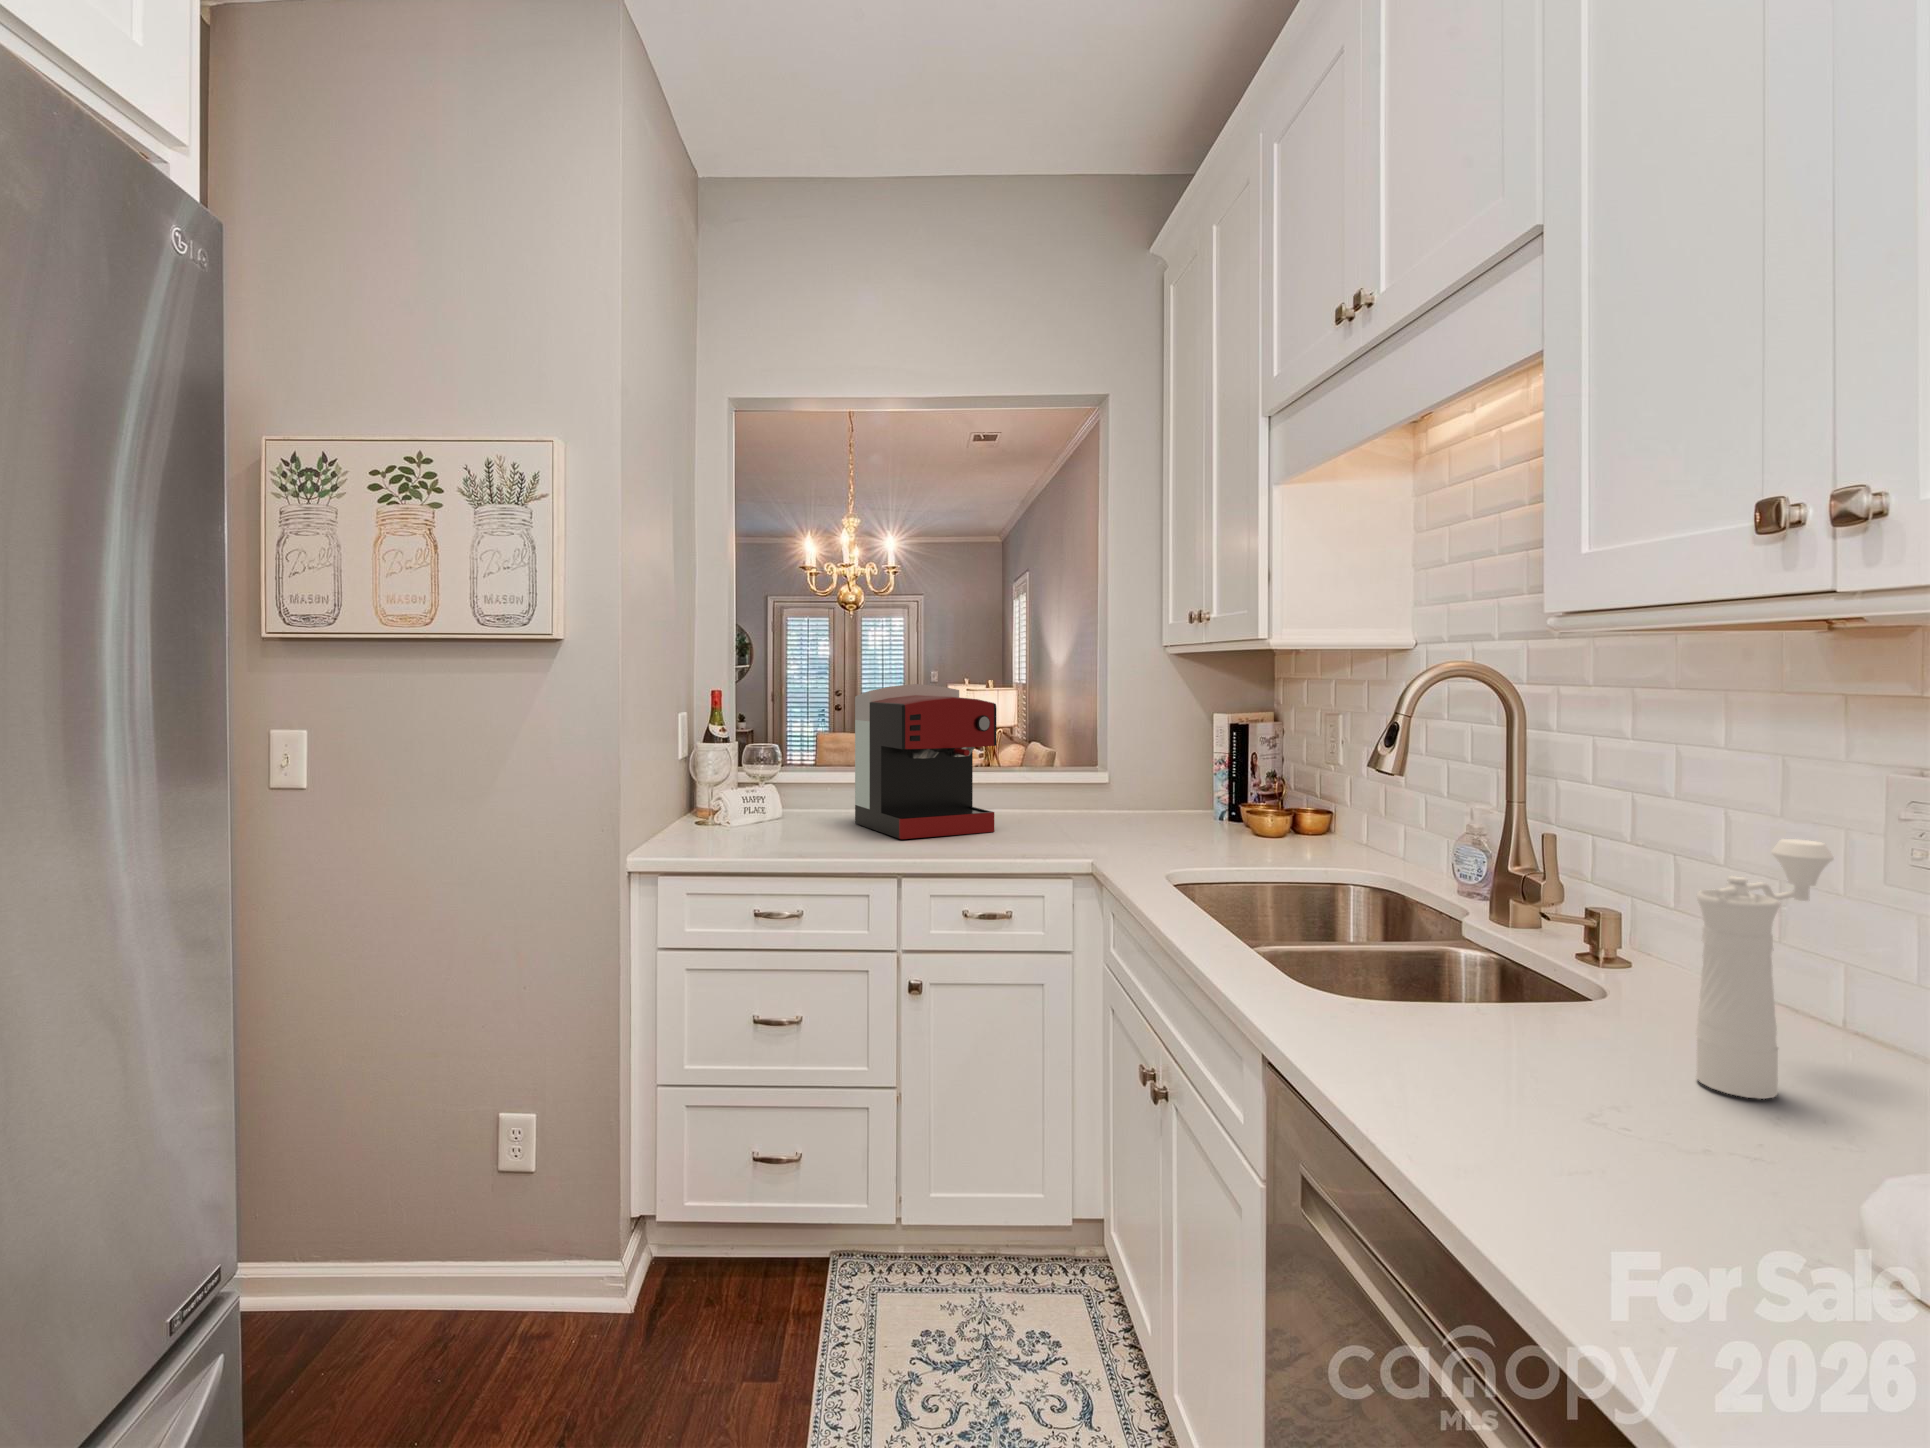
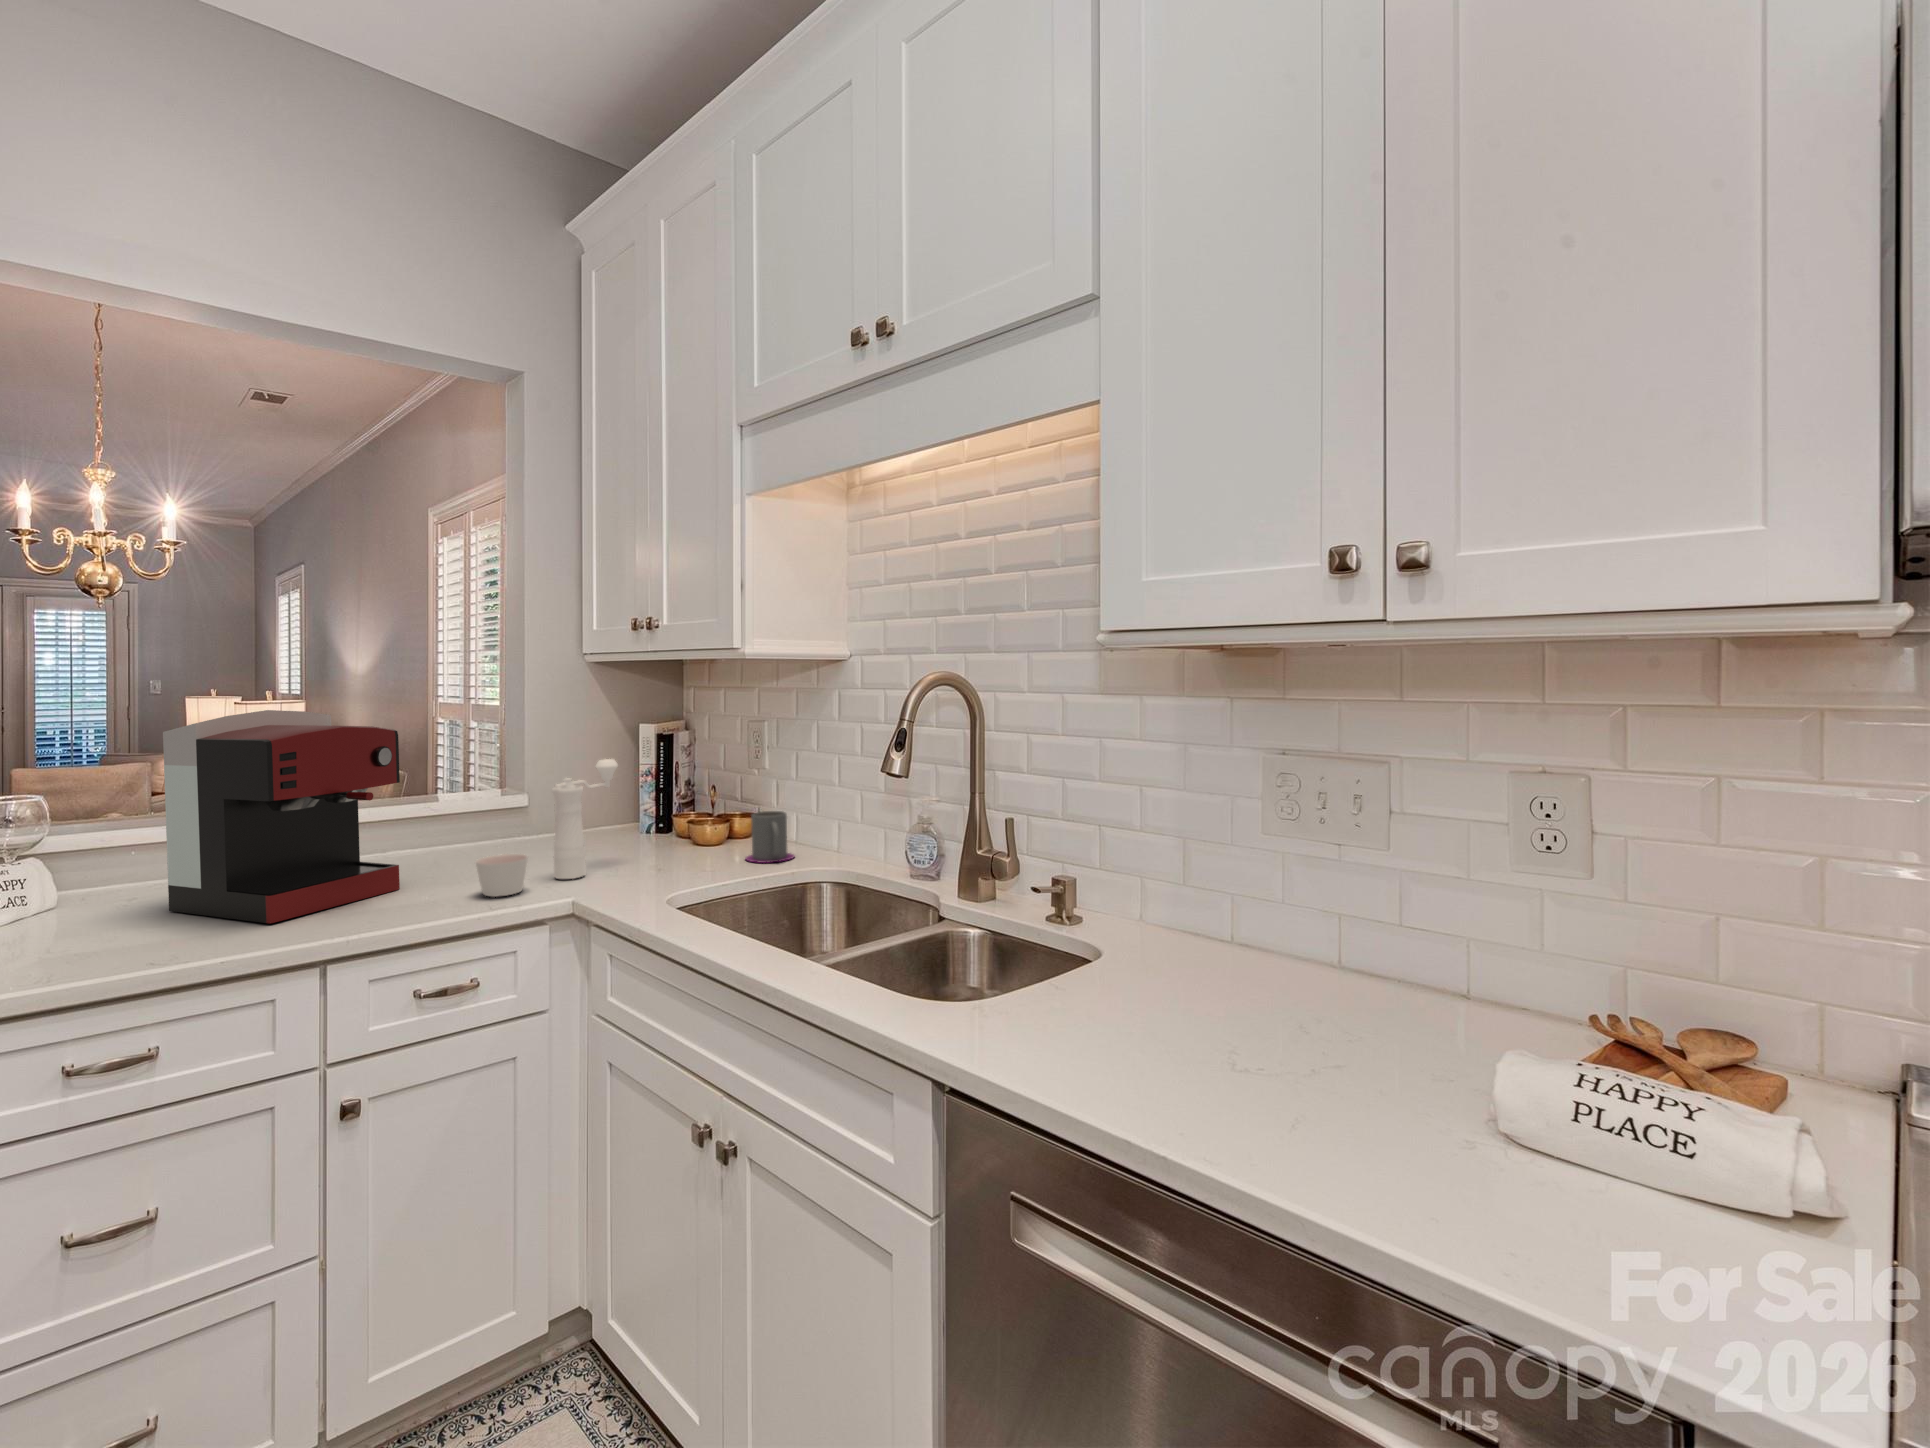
mug: none [1291,806,1347,859] -> present [745,811,794,863]
candle: none [1040,813,1082,847] -> present [476,854,528,897]
pepper mill: present [1696,839,1834,1099] -> present [552,759,618,879]

